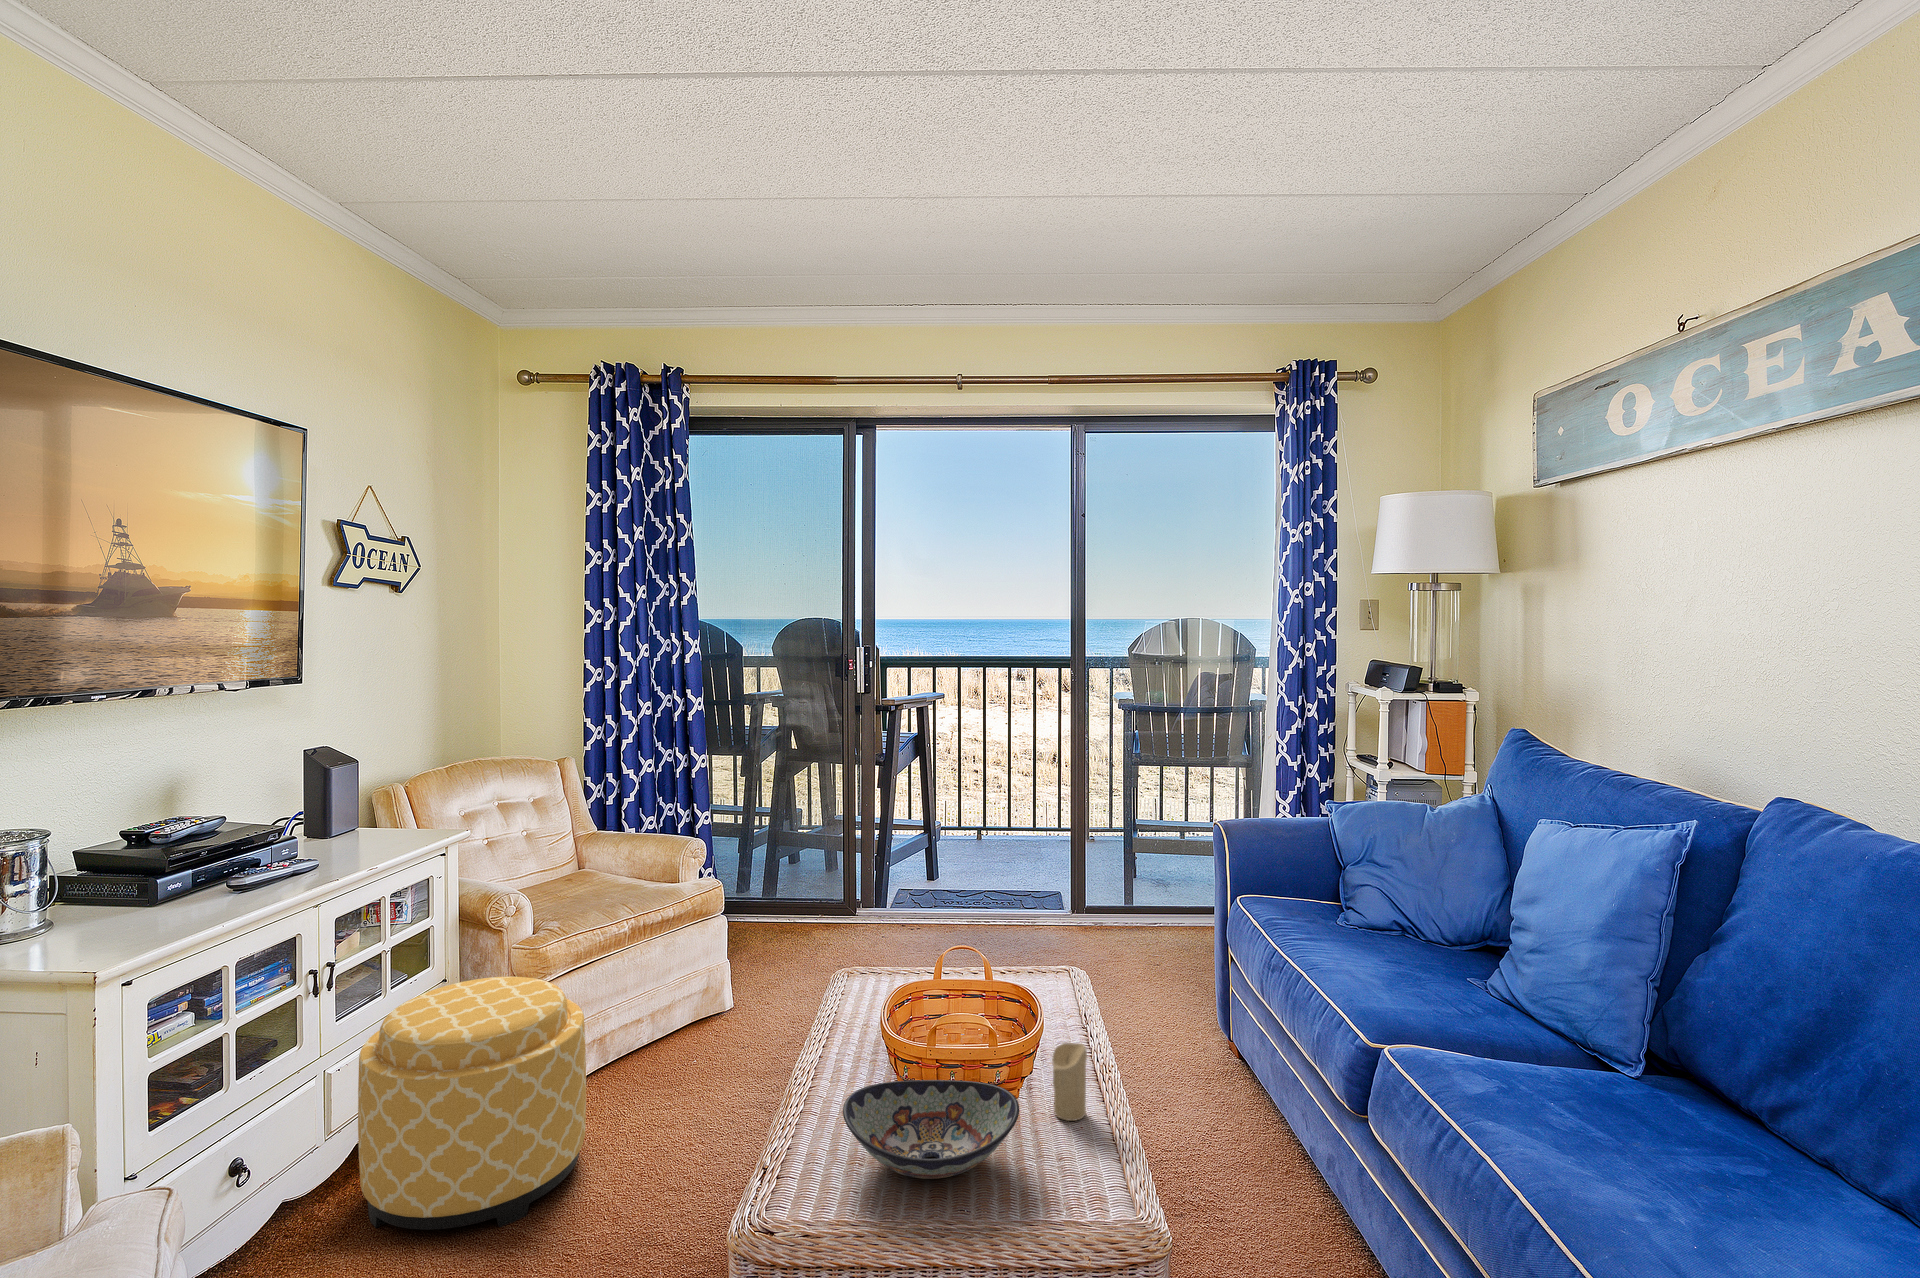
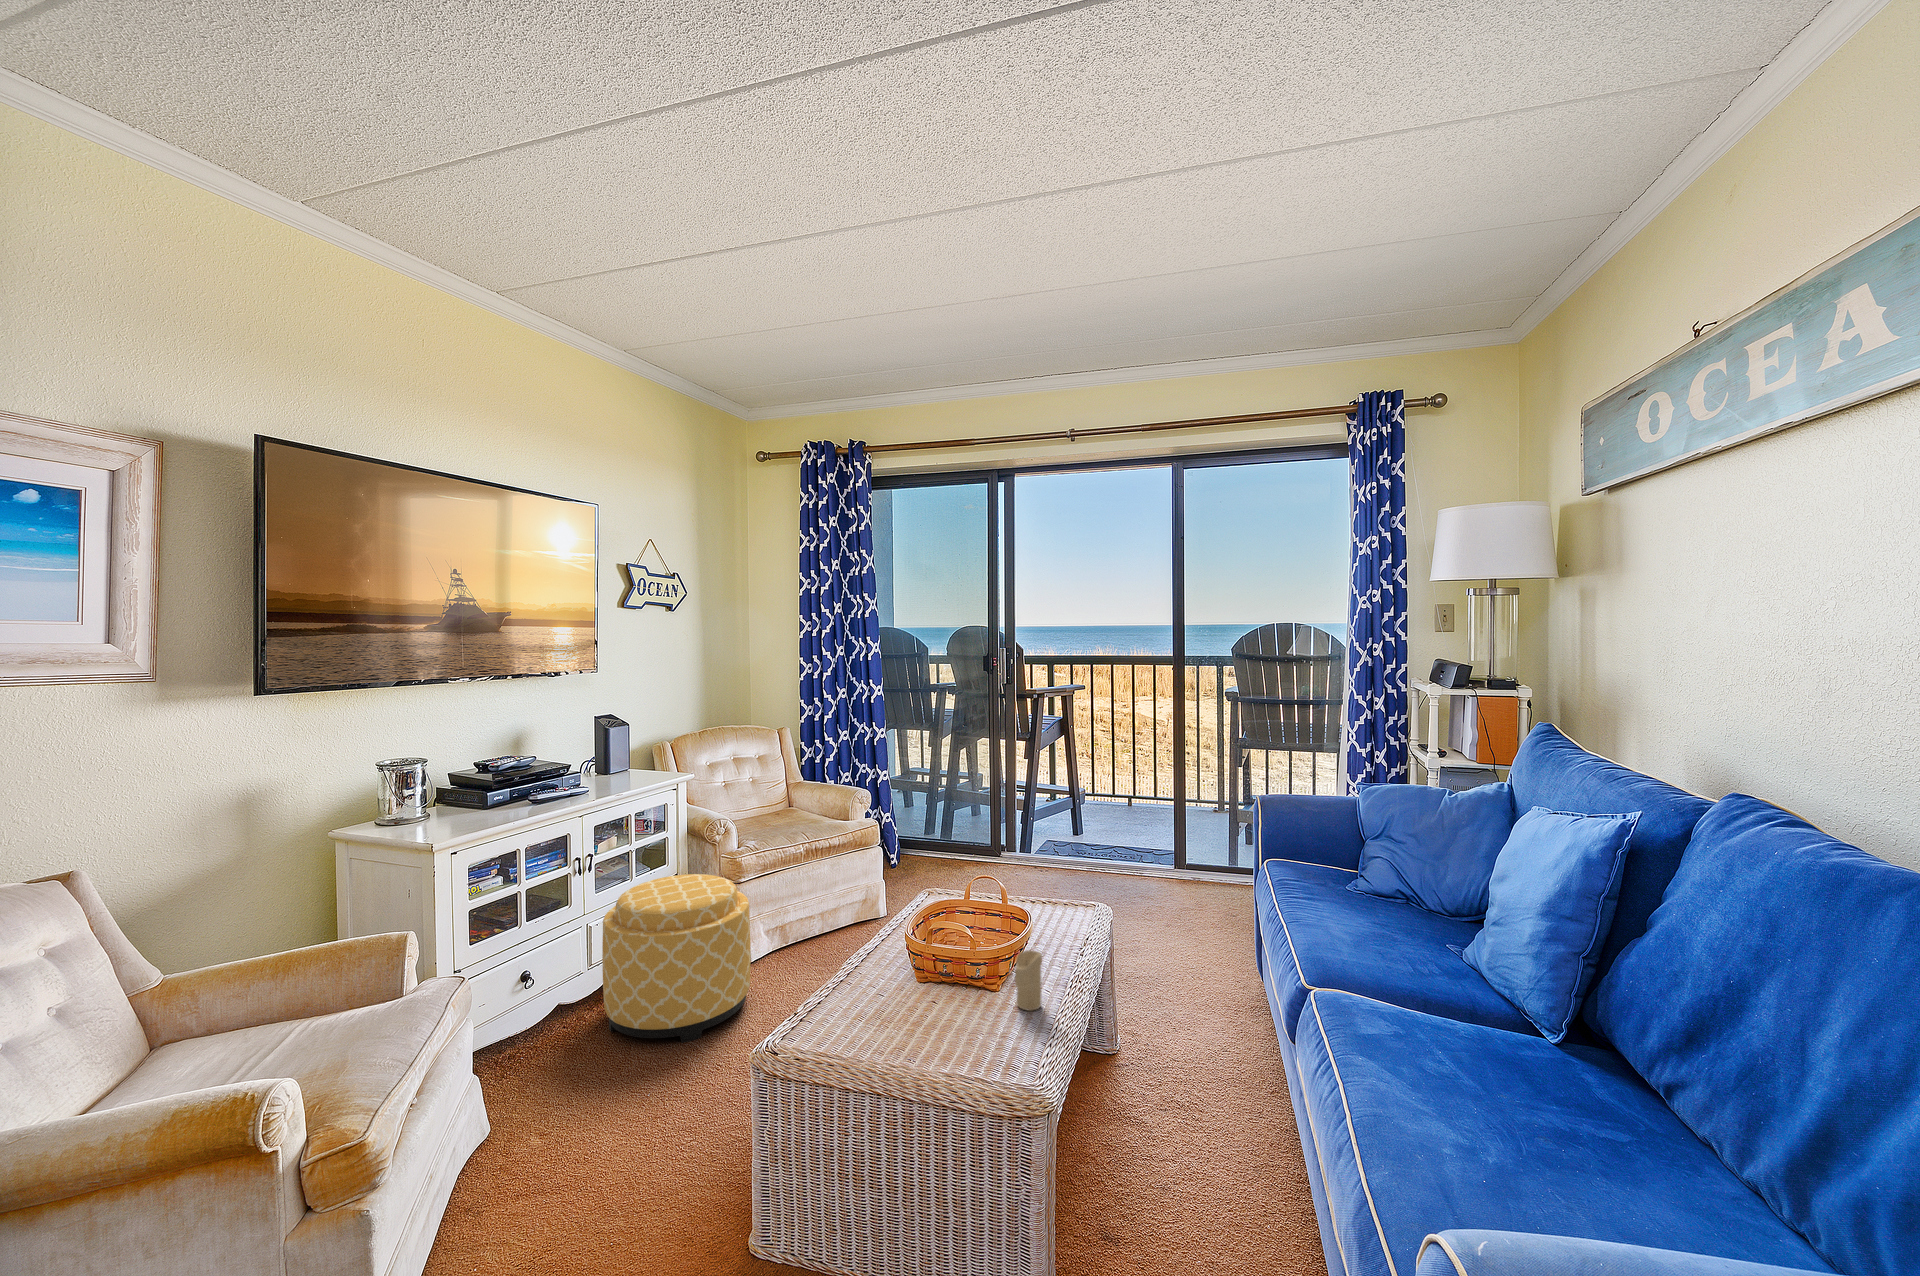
decorative bowl: present [843,1080,1019,1179] -> none [840,964,969,1035]

